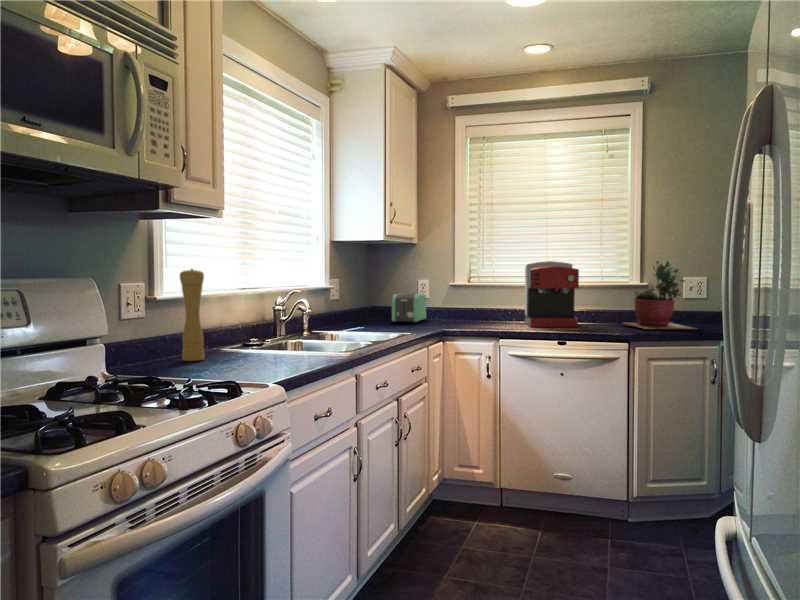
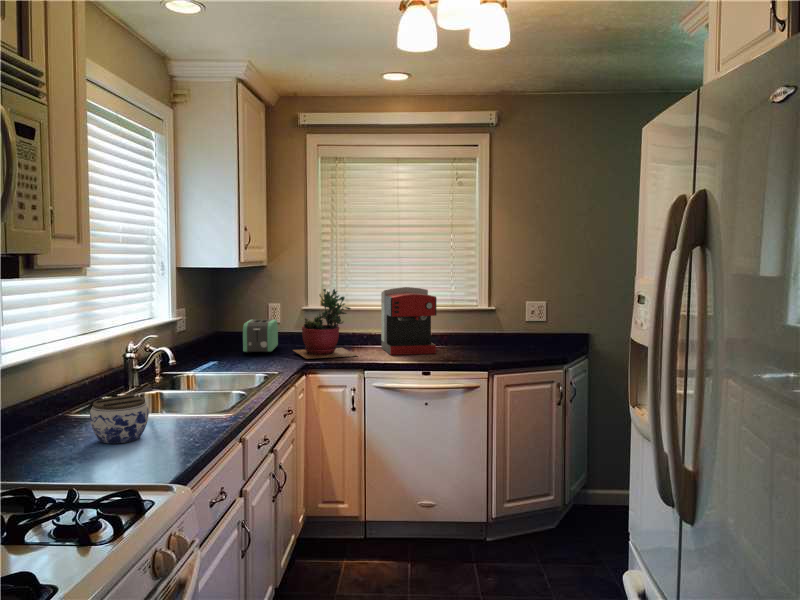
succulent plant: present [627,261,693,329] -> present [294,289,358,359]
pepper mill: present [180,269,205,361] -> none [28,331,61,441]
jar: none [224,327,272,365] -> present [90,395,149,444]

